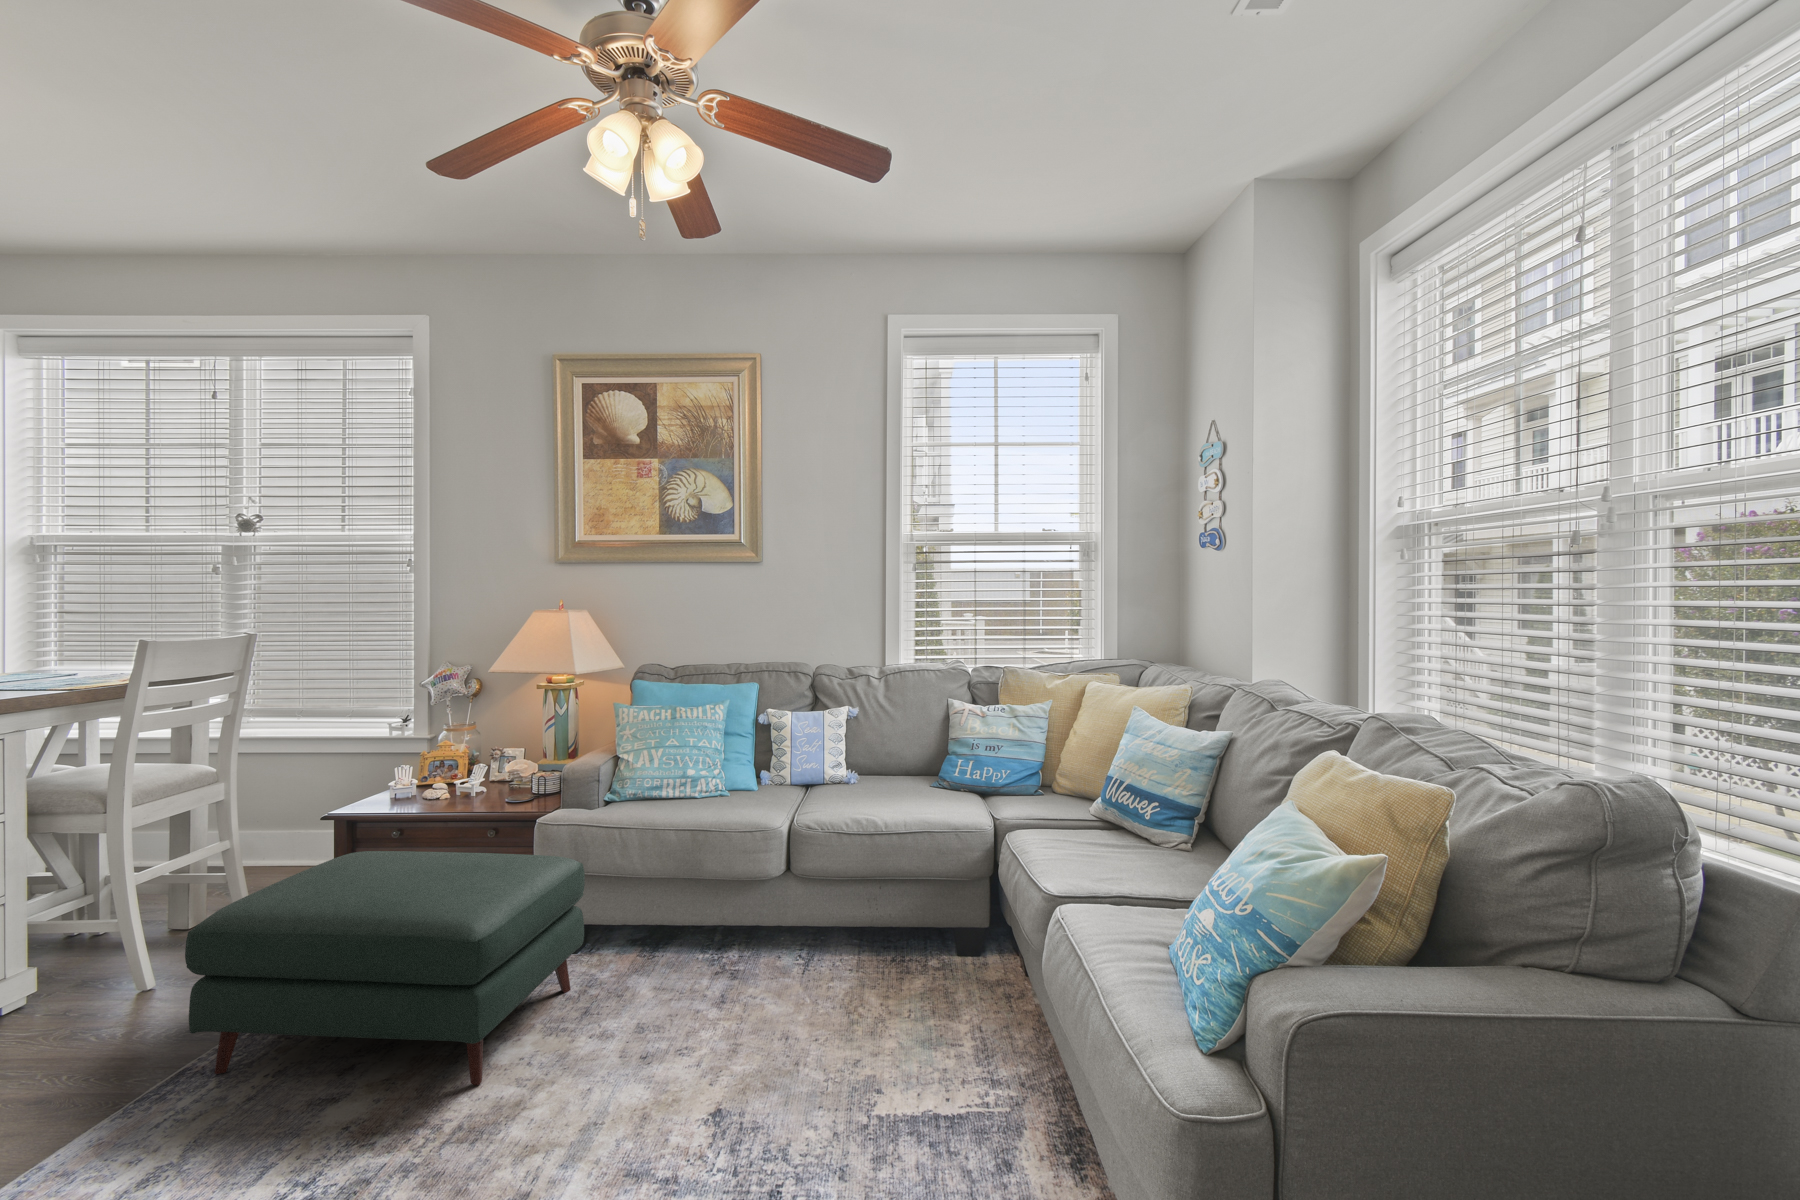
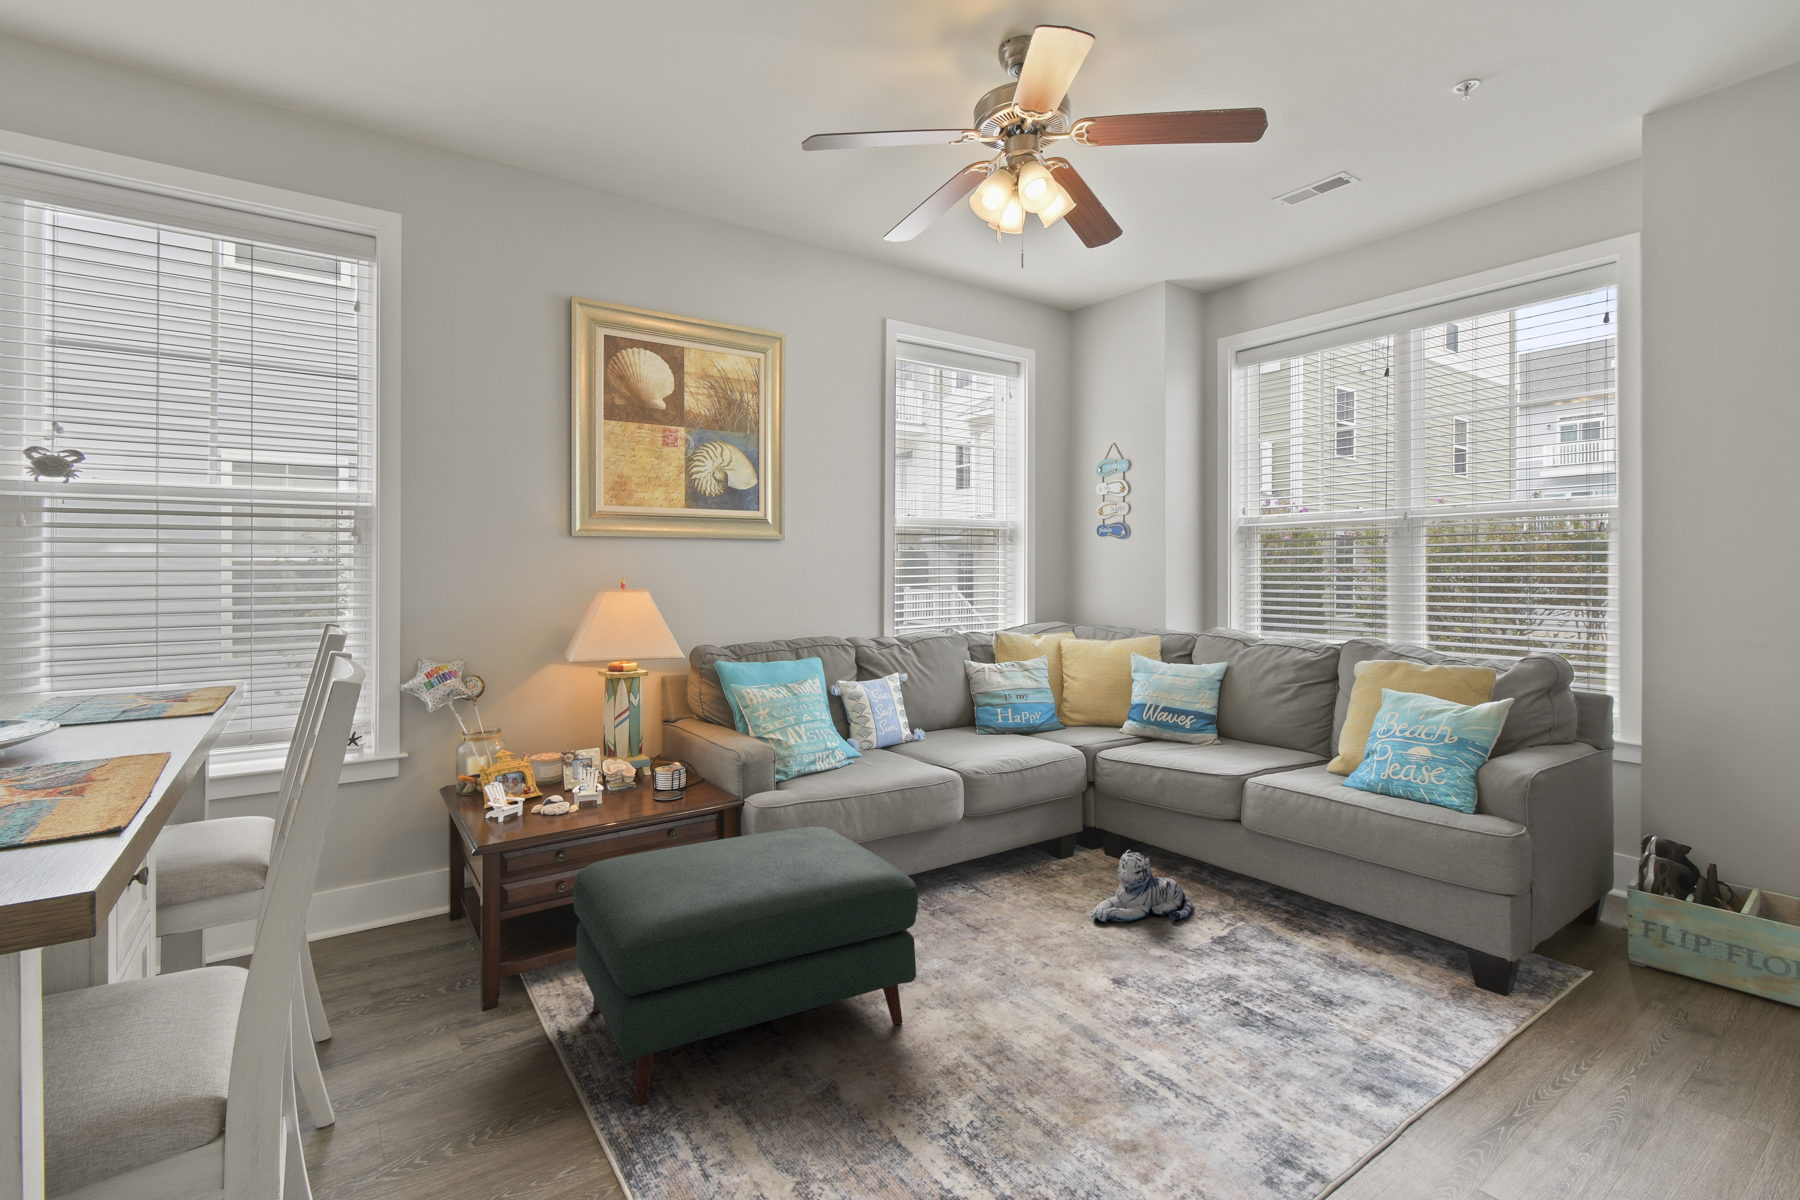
plush toy: none [849,965,1004,1081] -> present [1091,850,1193,922]

